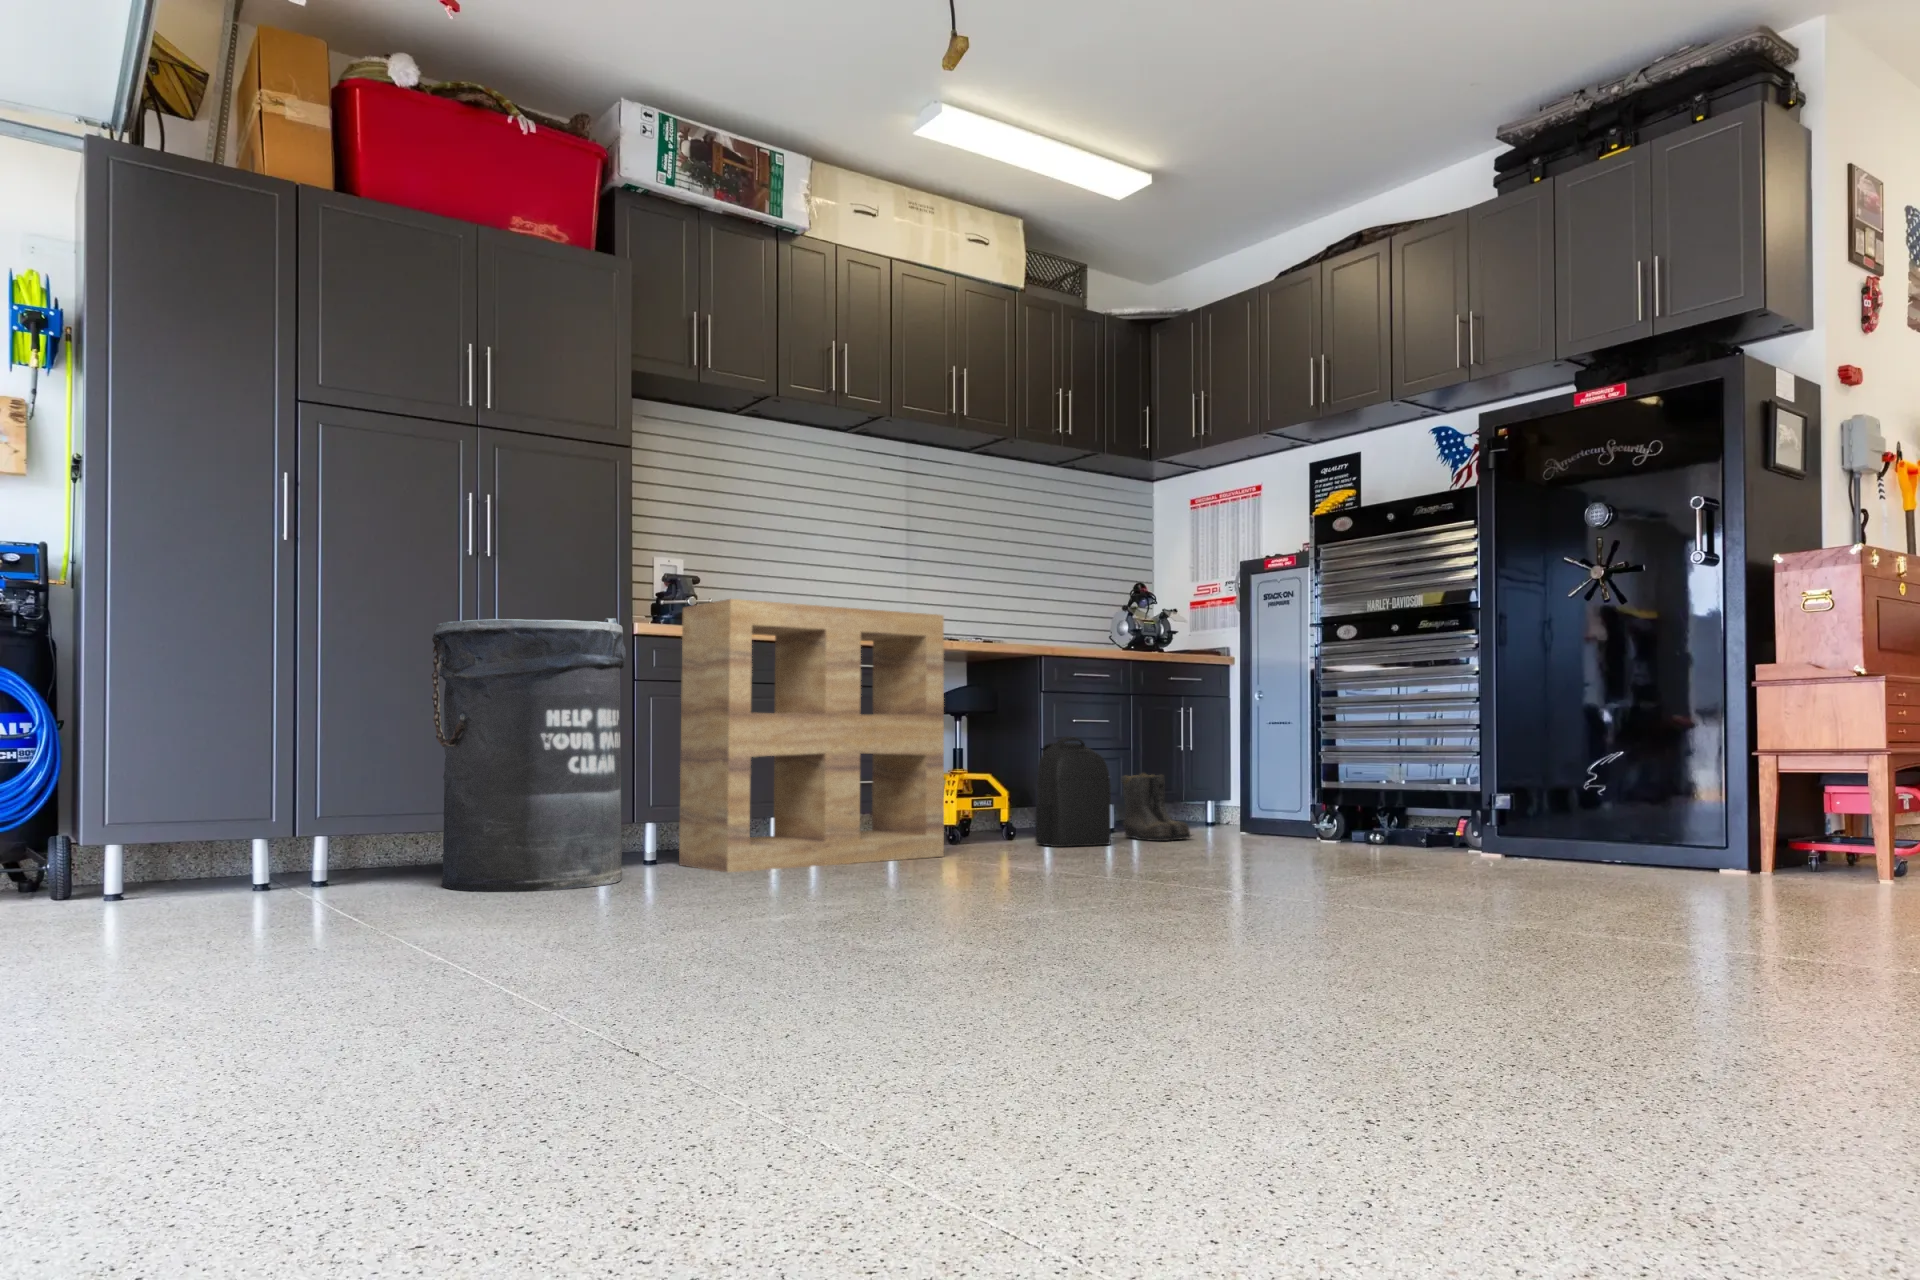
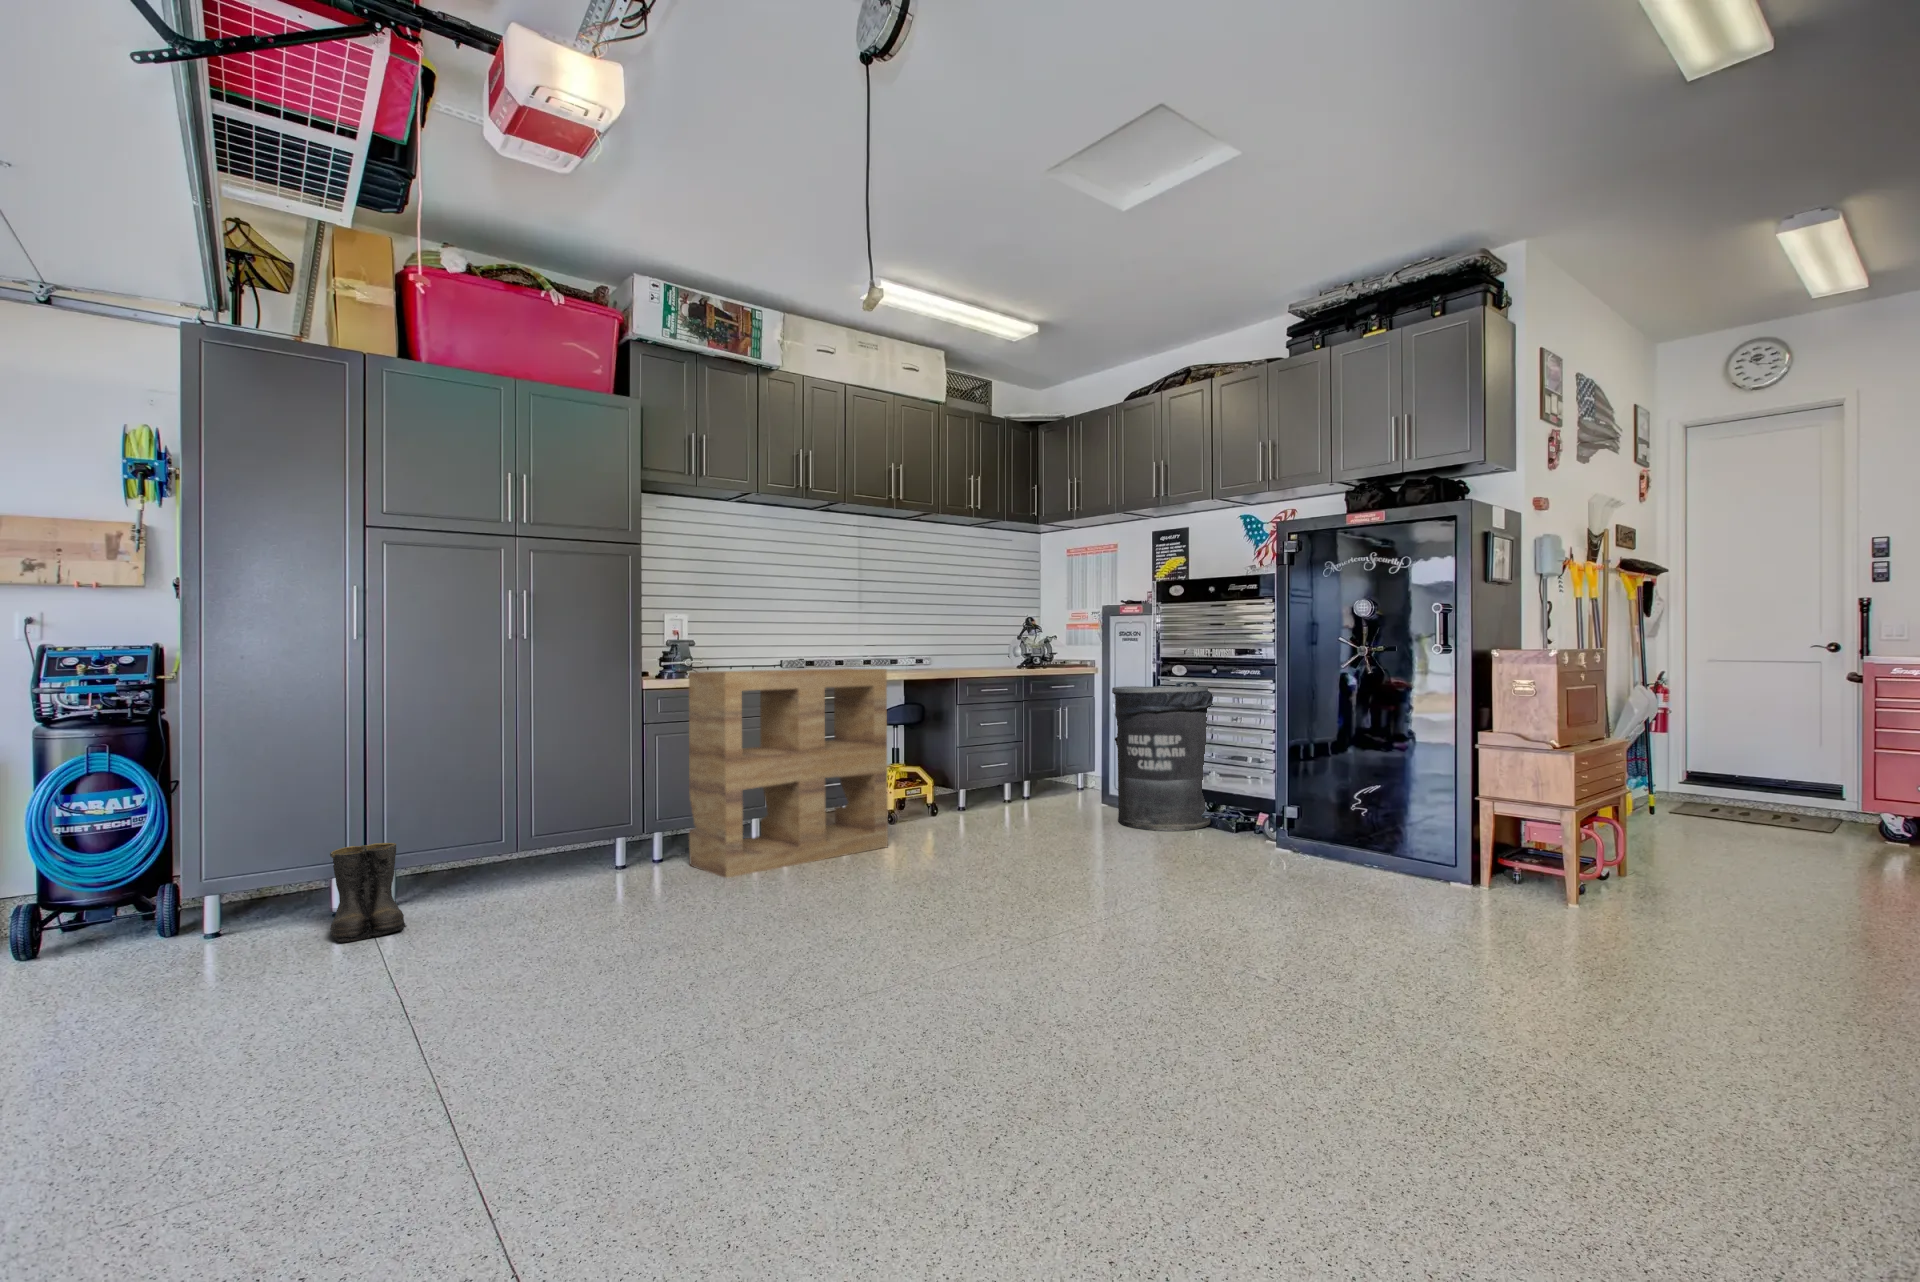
trash can: present [432,618,626,892] -> present [1112,682,1213,831]
backpack: present [1035,737,1111,847] -> none [954,745,1009,828]
boots: present [1121,773,1191,841] -> present [330,843,406,943]

